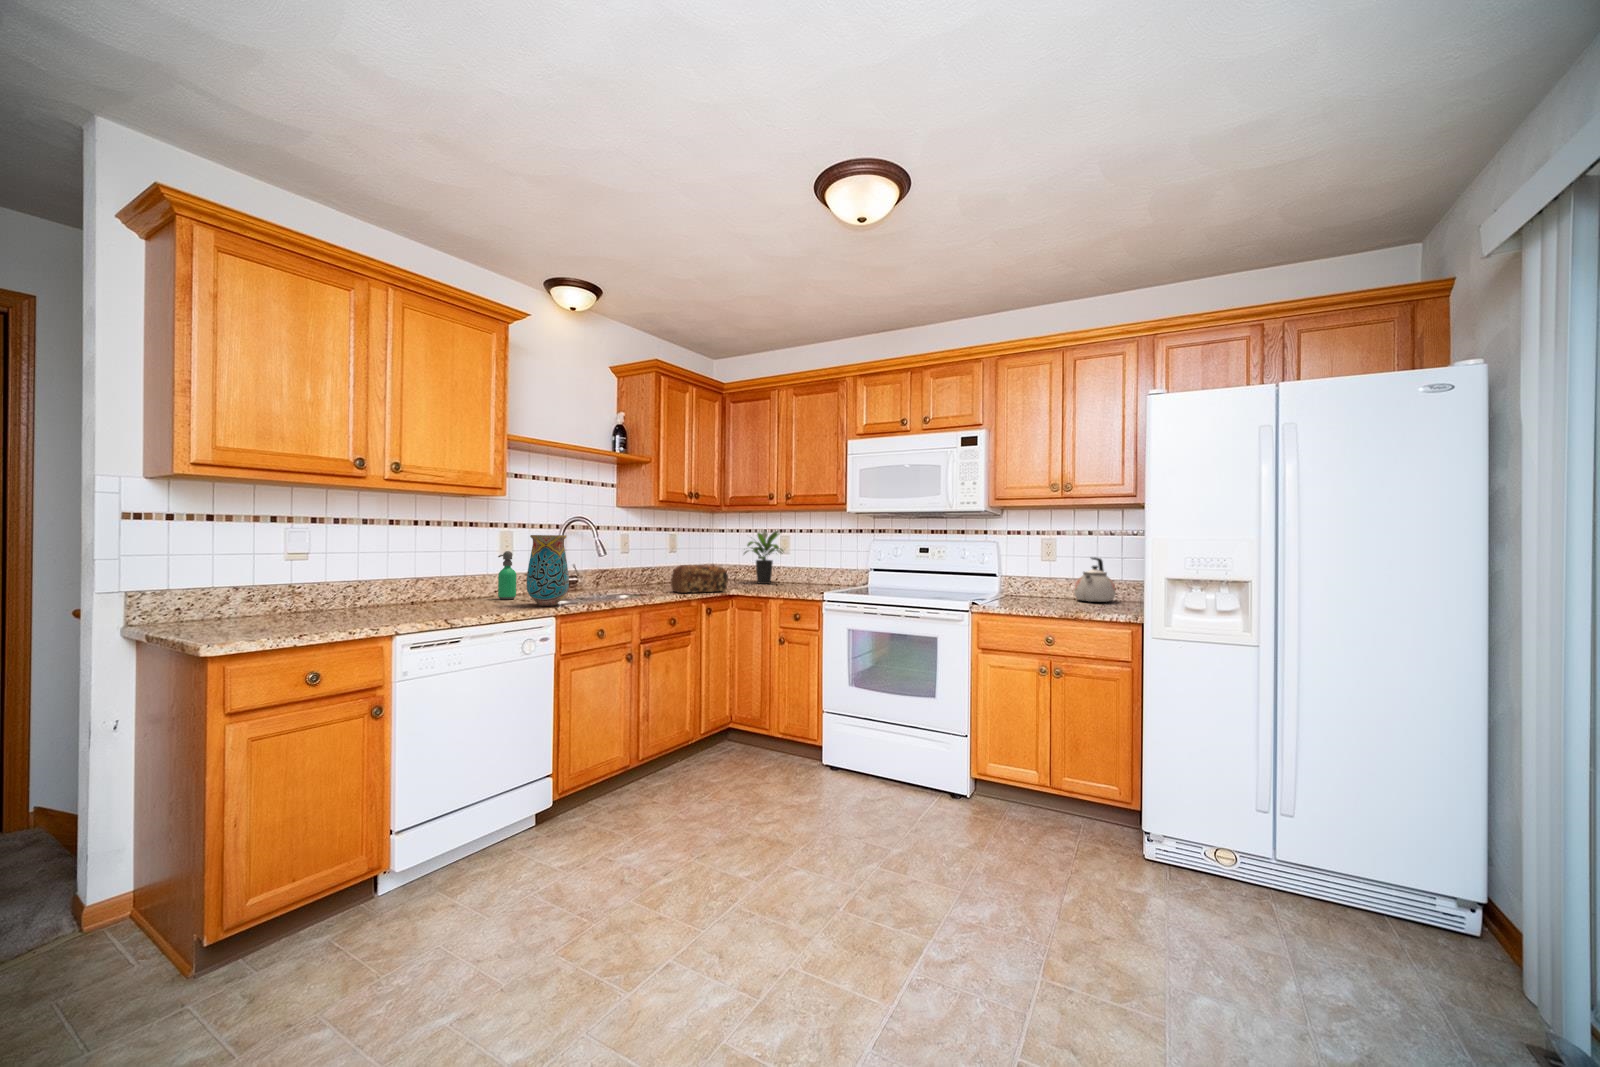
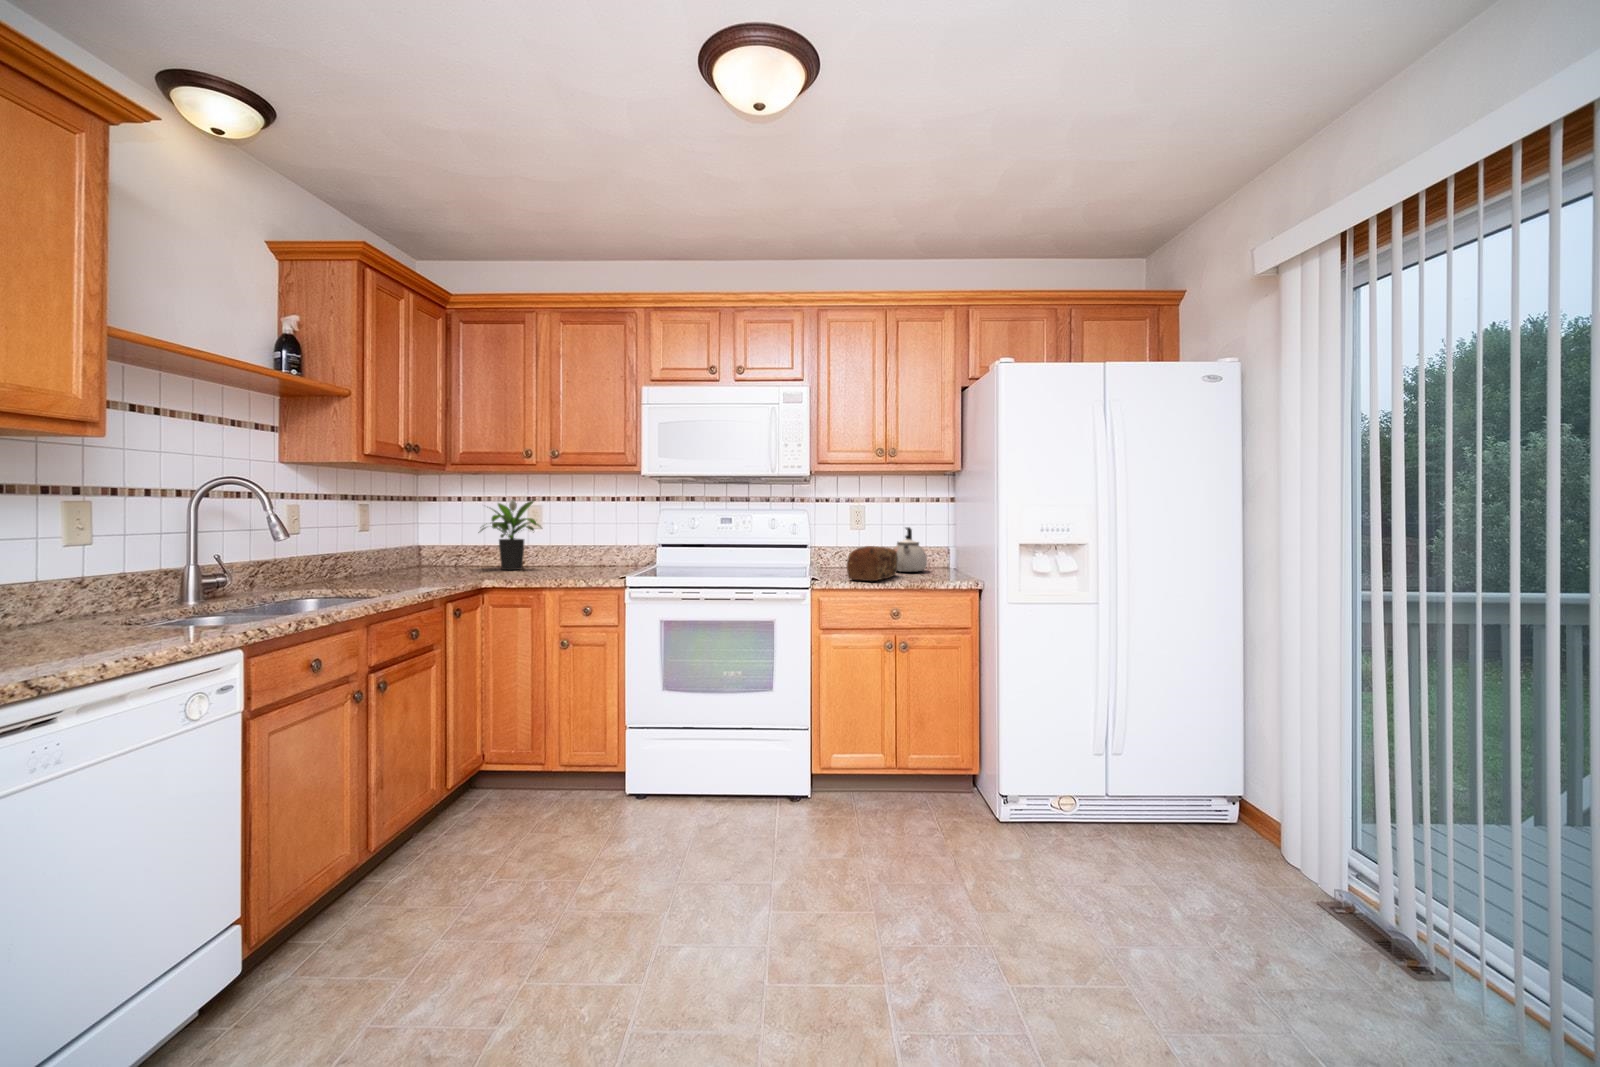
vase: present [526,535,569,606] -> none [159,506,251,630]
soap dispenser: present [498,551,516,599] -> none [70,536,113,624]
bread loaf: present [671,565,728,593] -> present [847,546,898,581]

